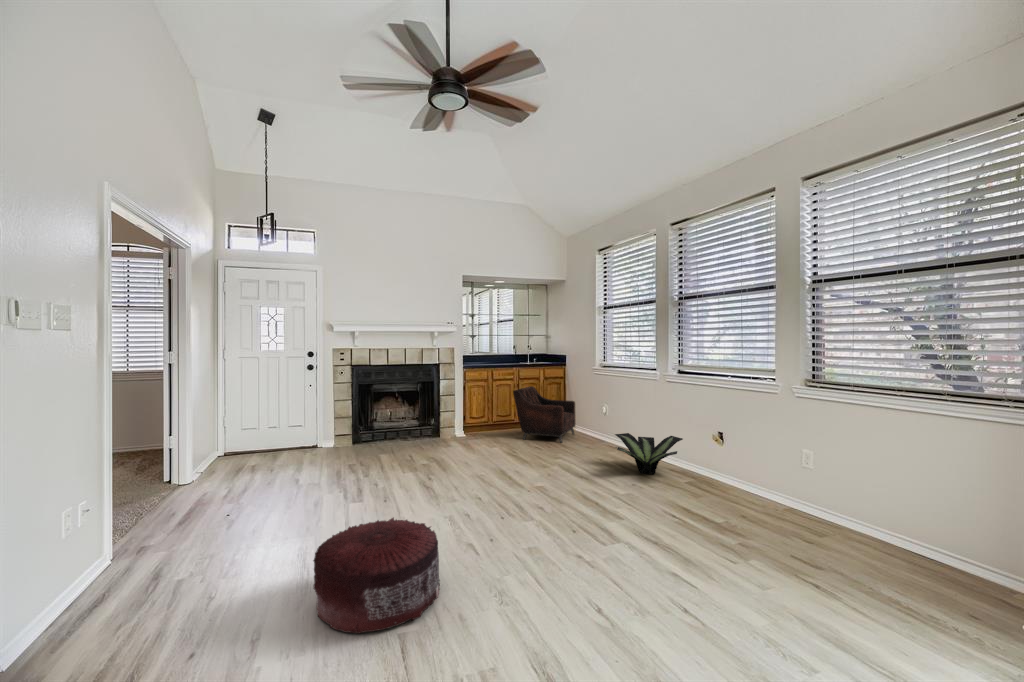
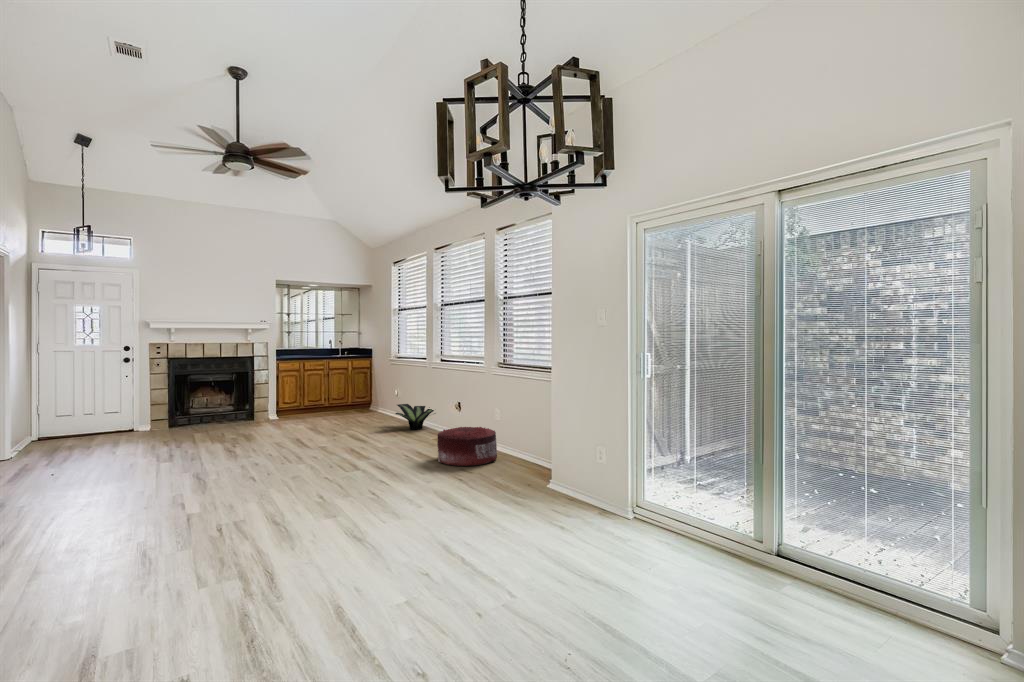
armchair: present [513,386,575,443] -> none [322,375,378,419]
pouf: present [314,518,440,634] -> present [437,427,497,466]

